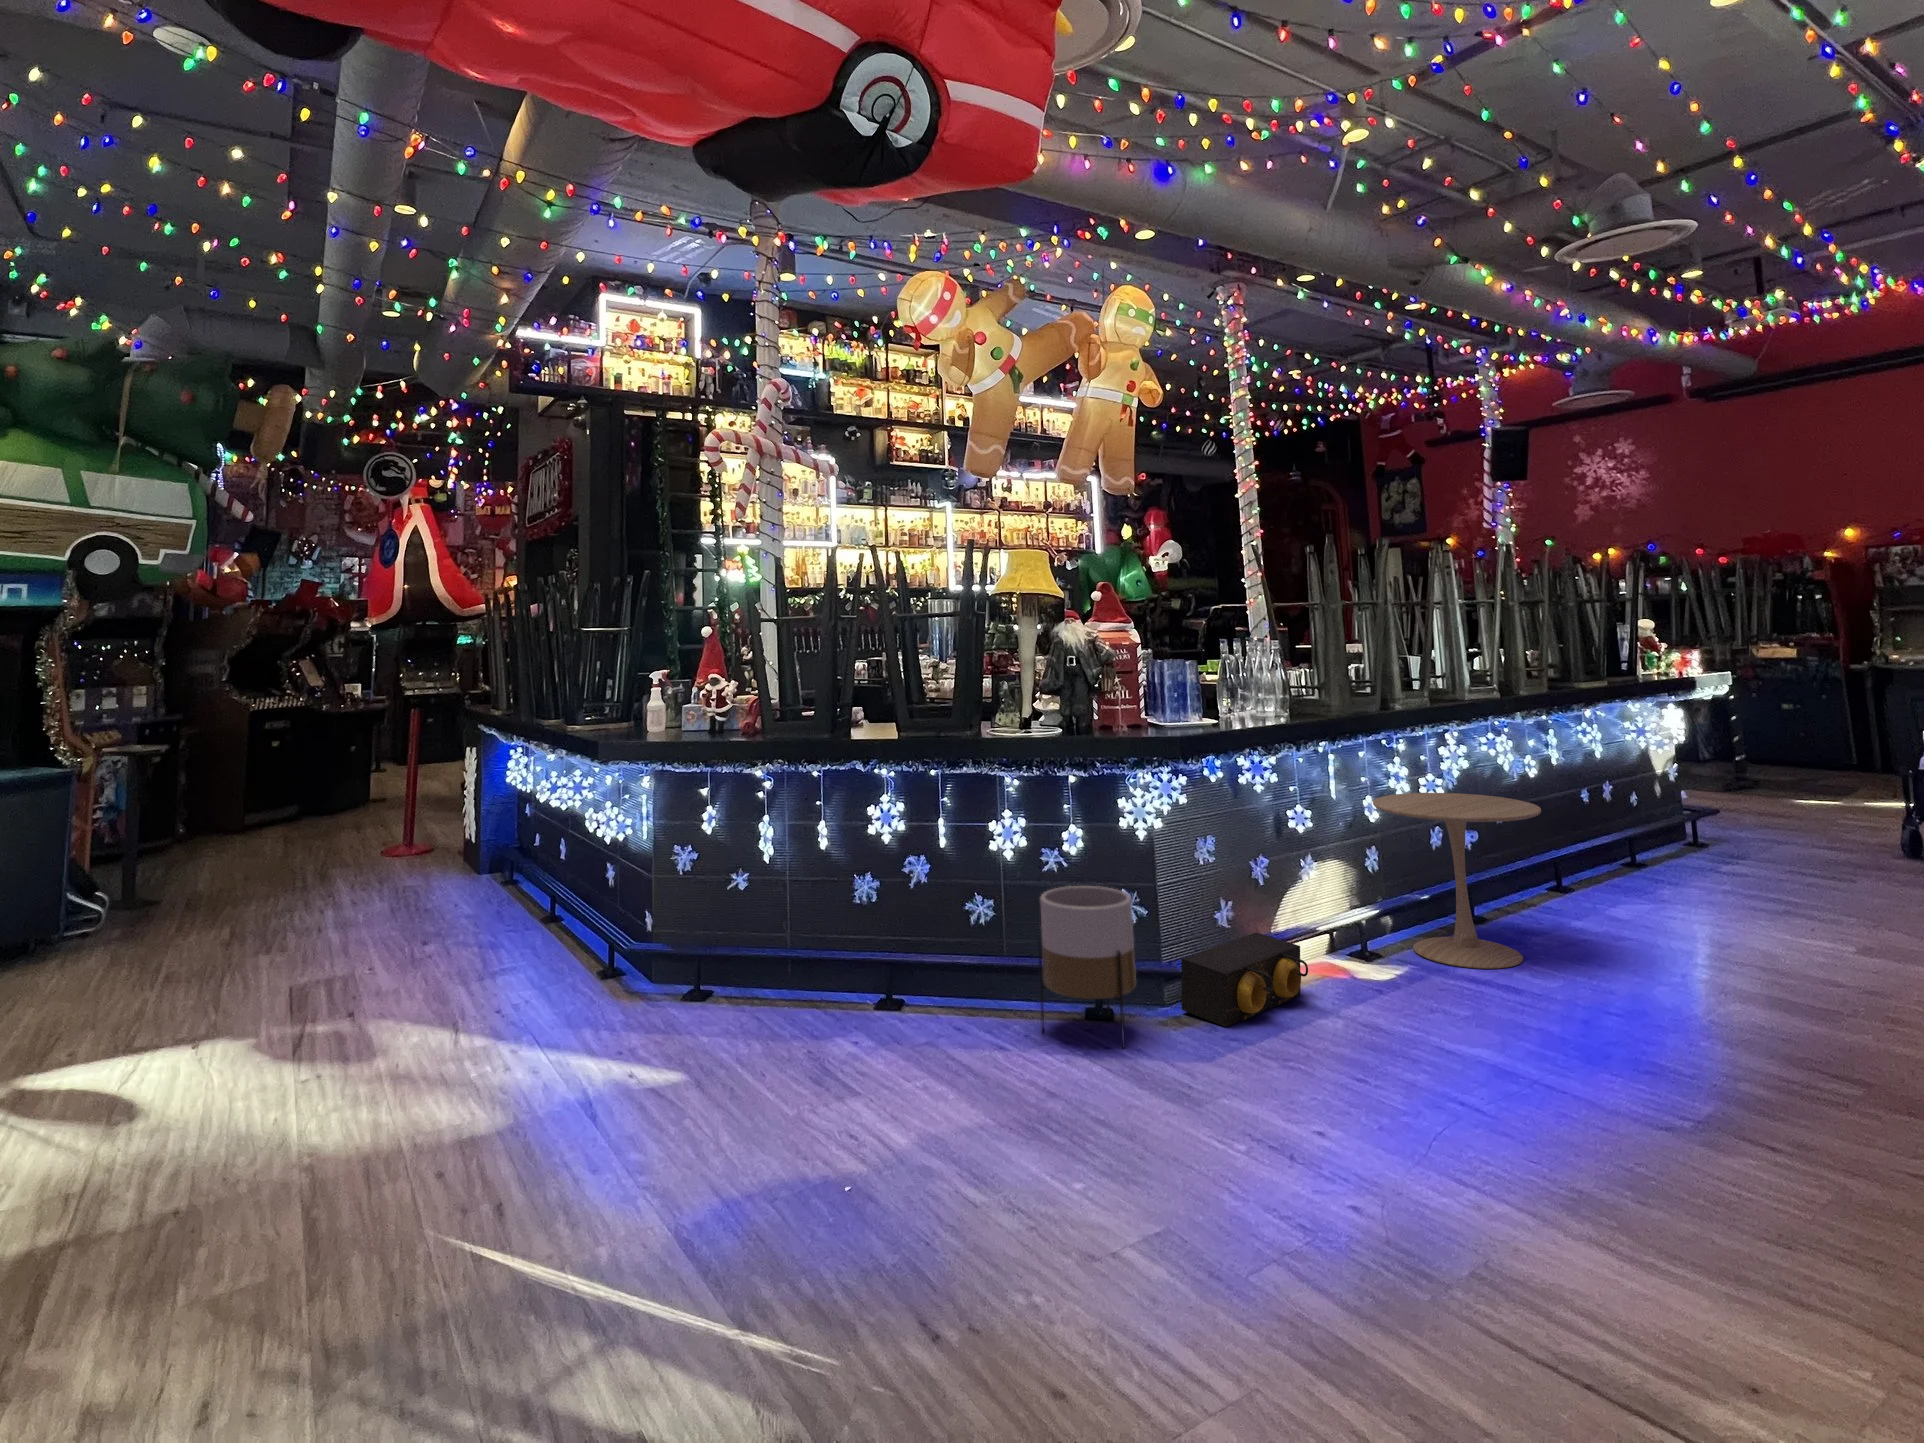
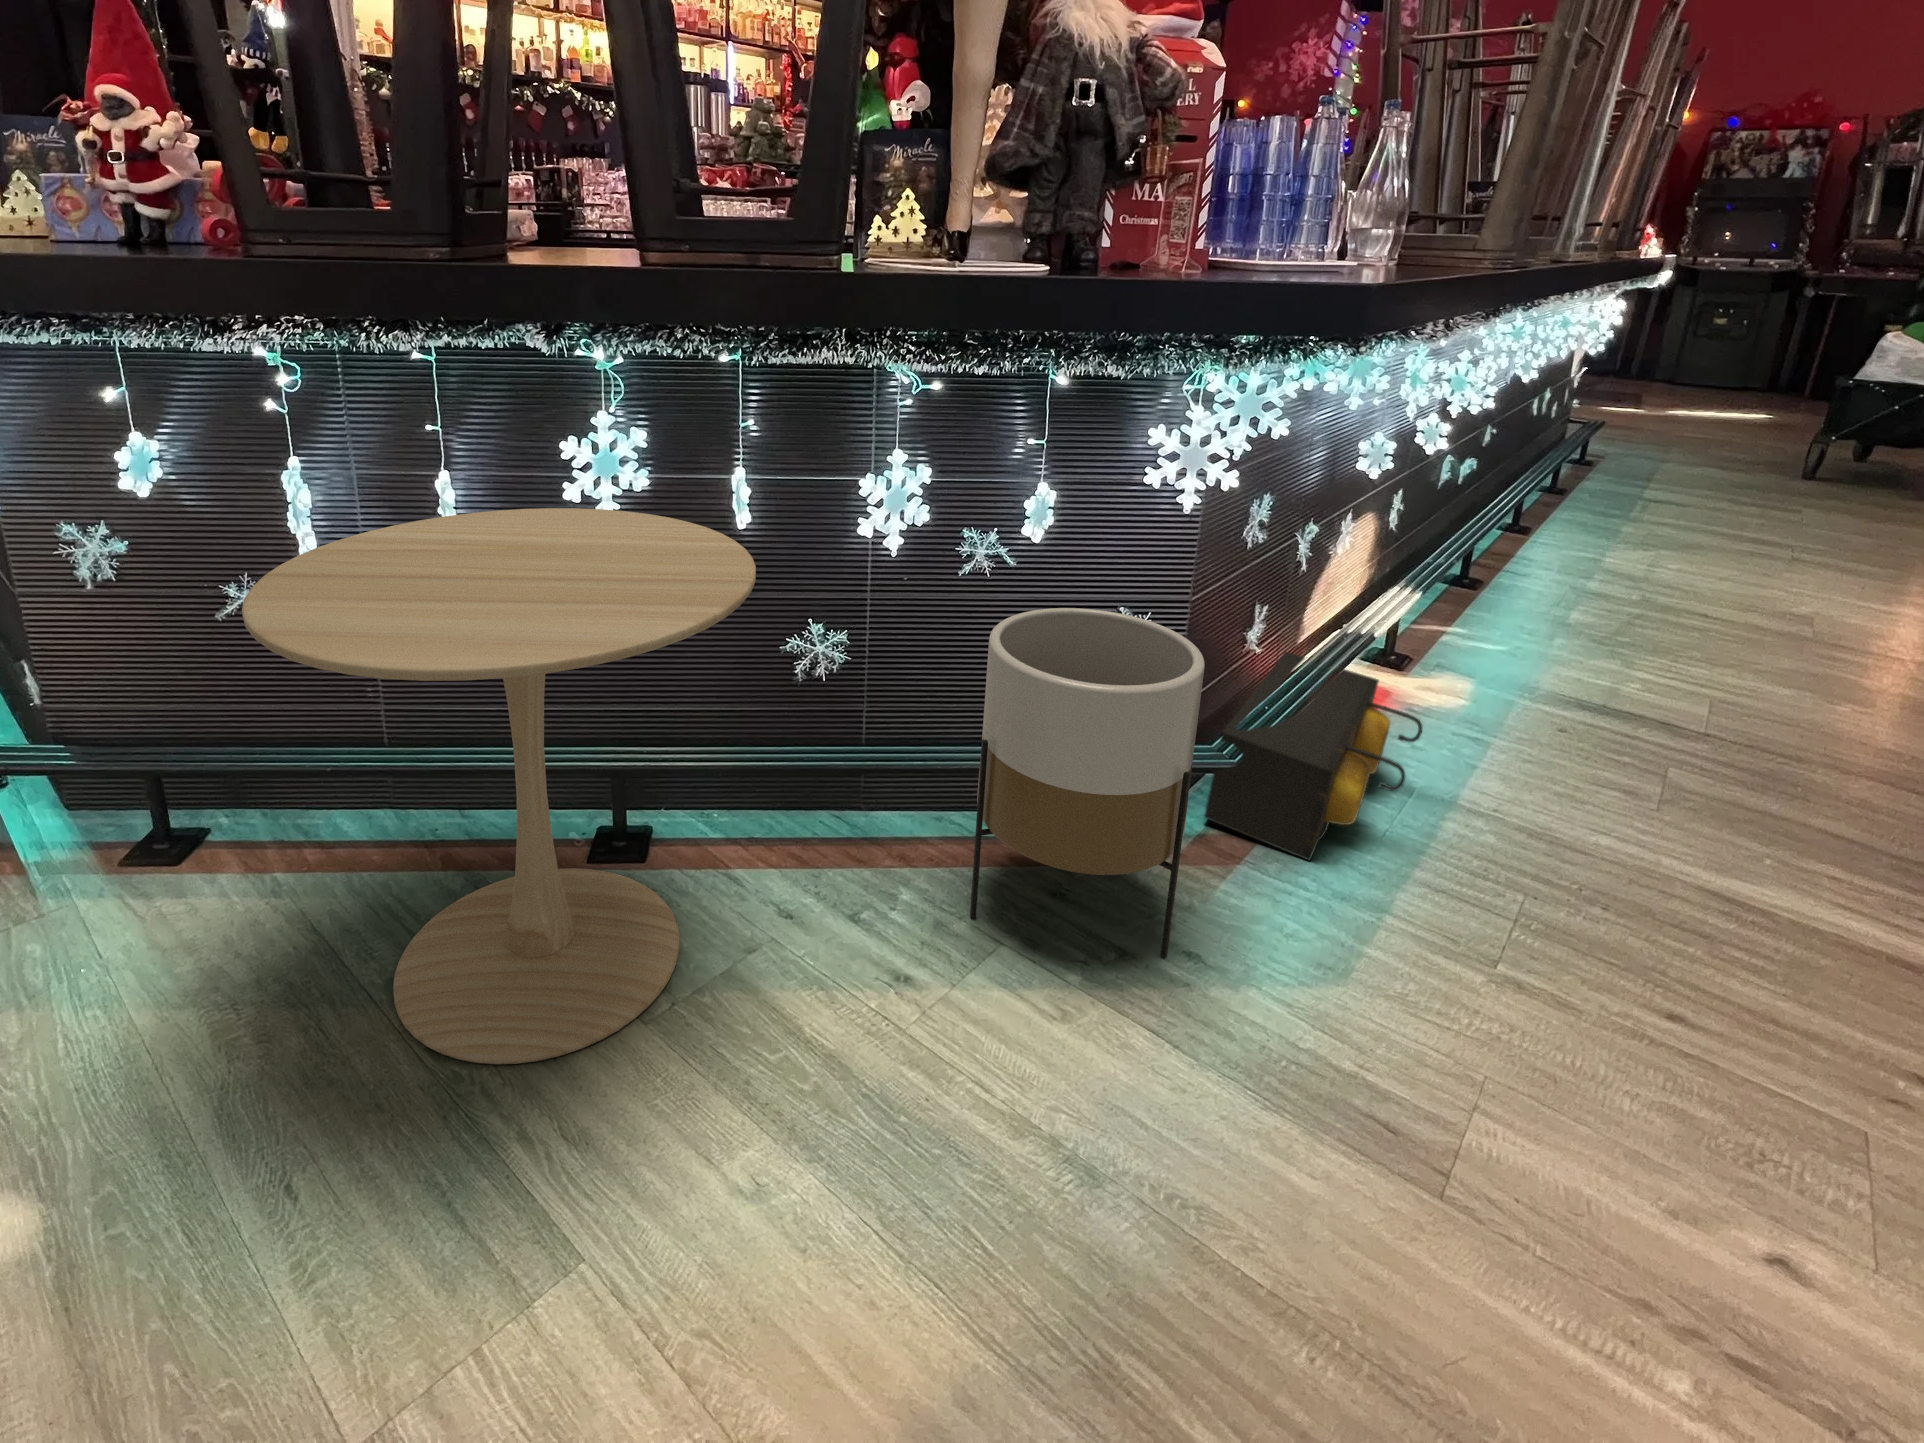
side table: present [1373,793,1541,969] -> present [242,508,756,1064]

